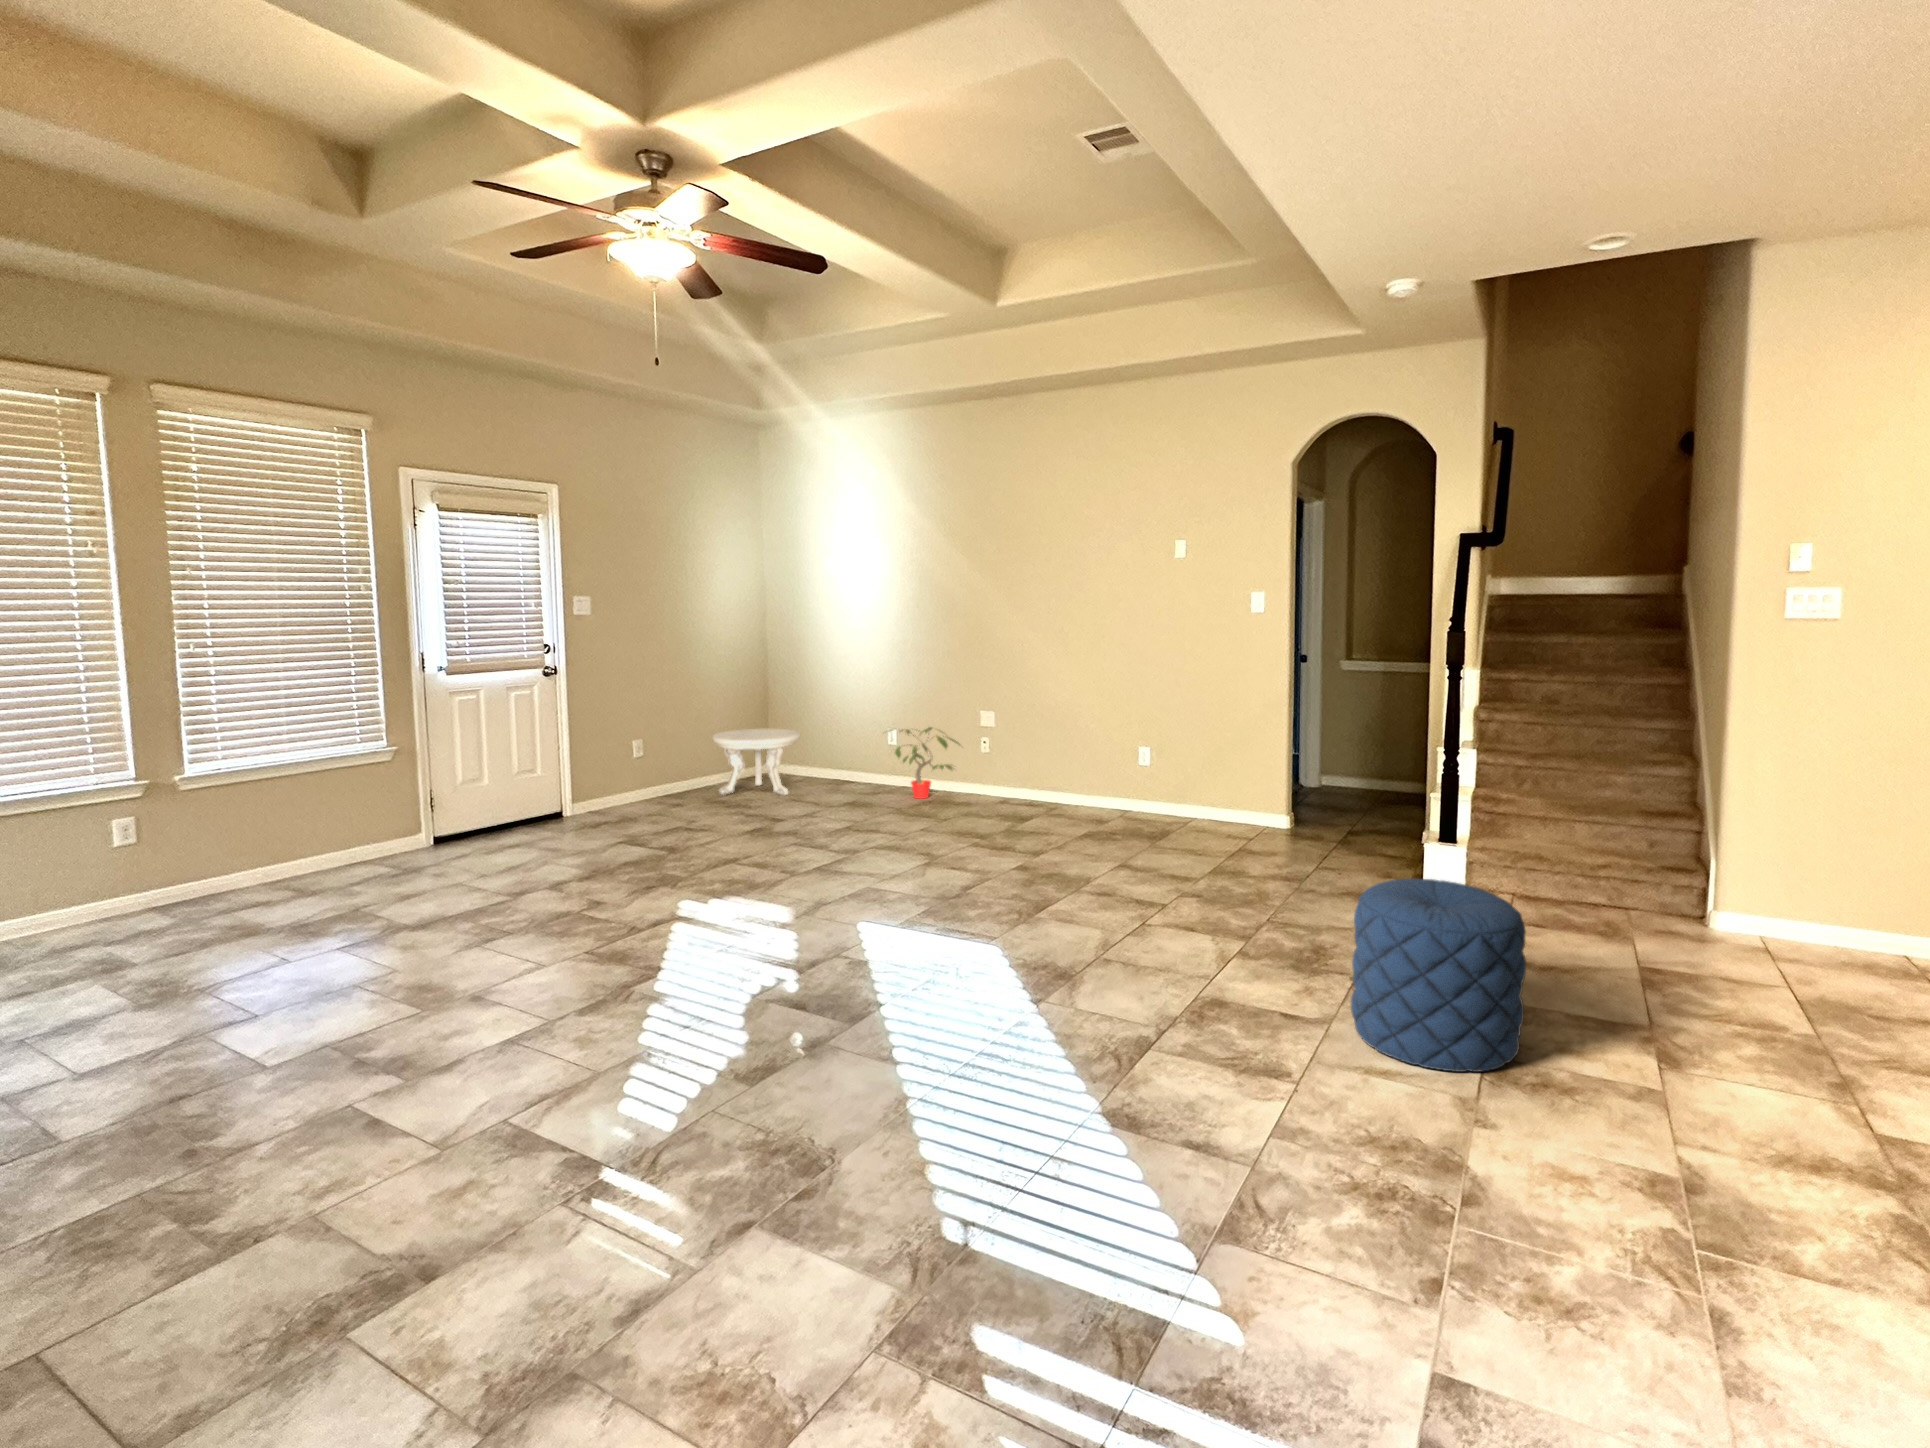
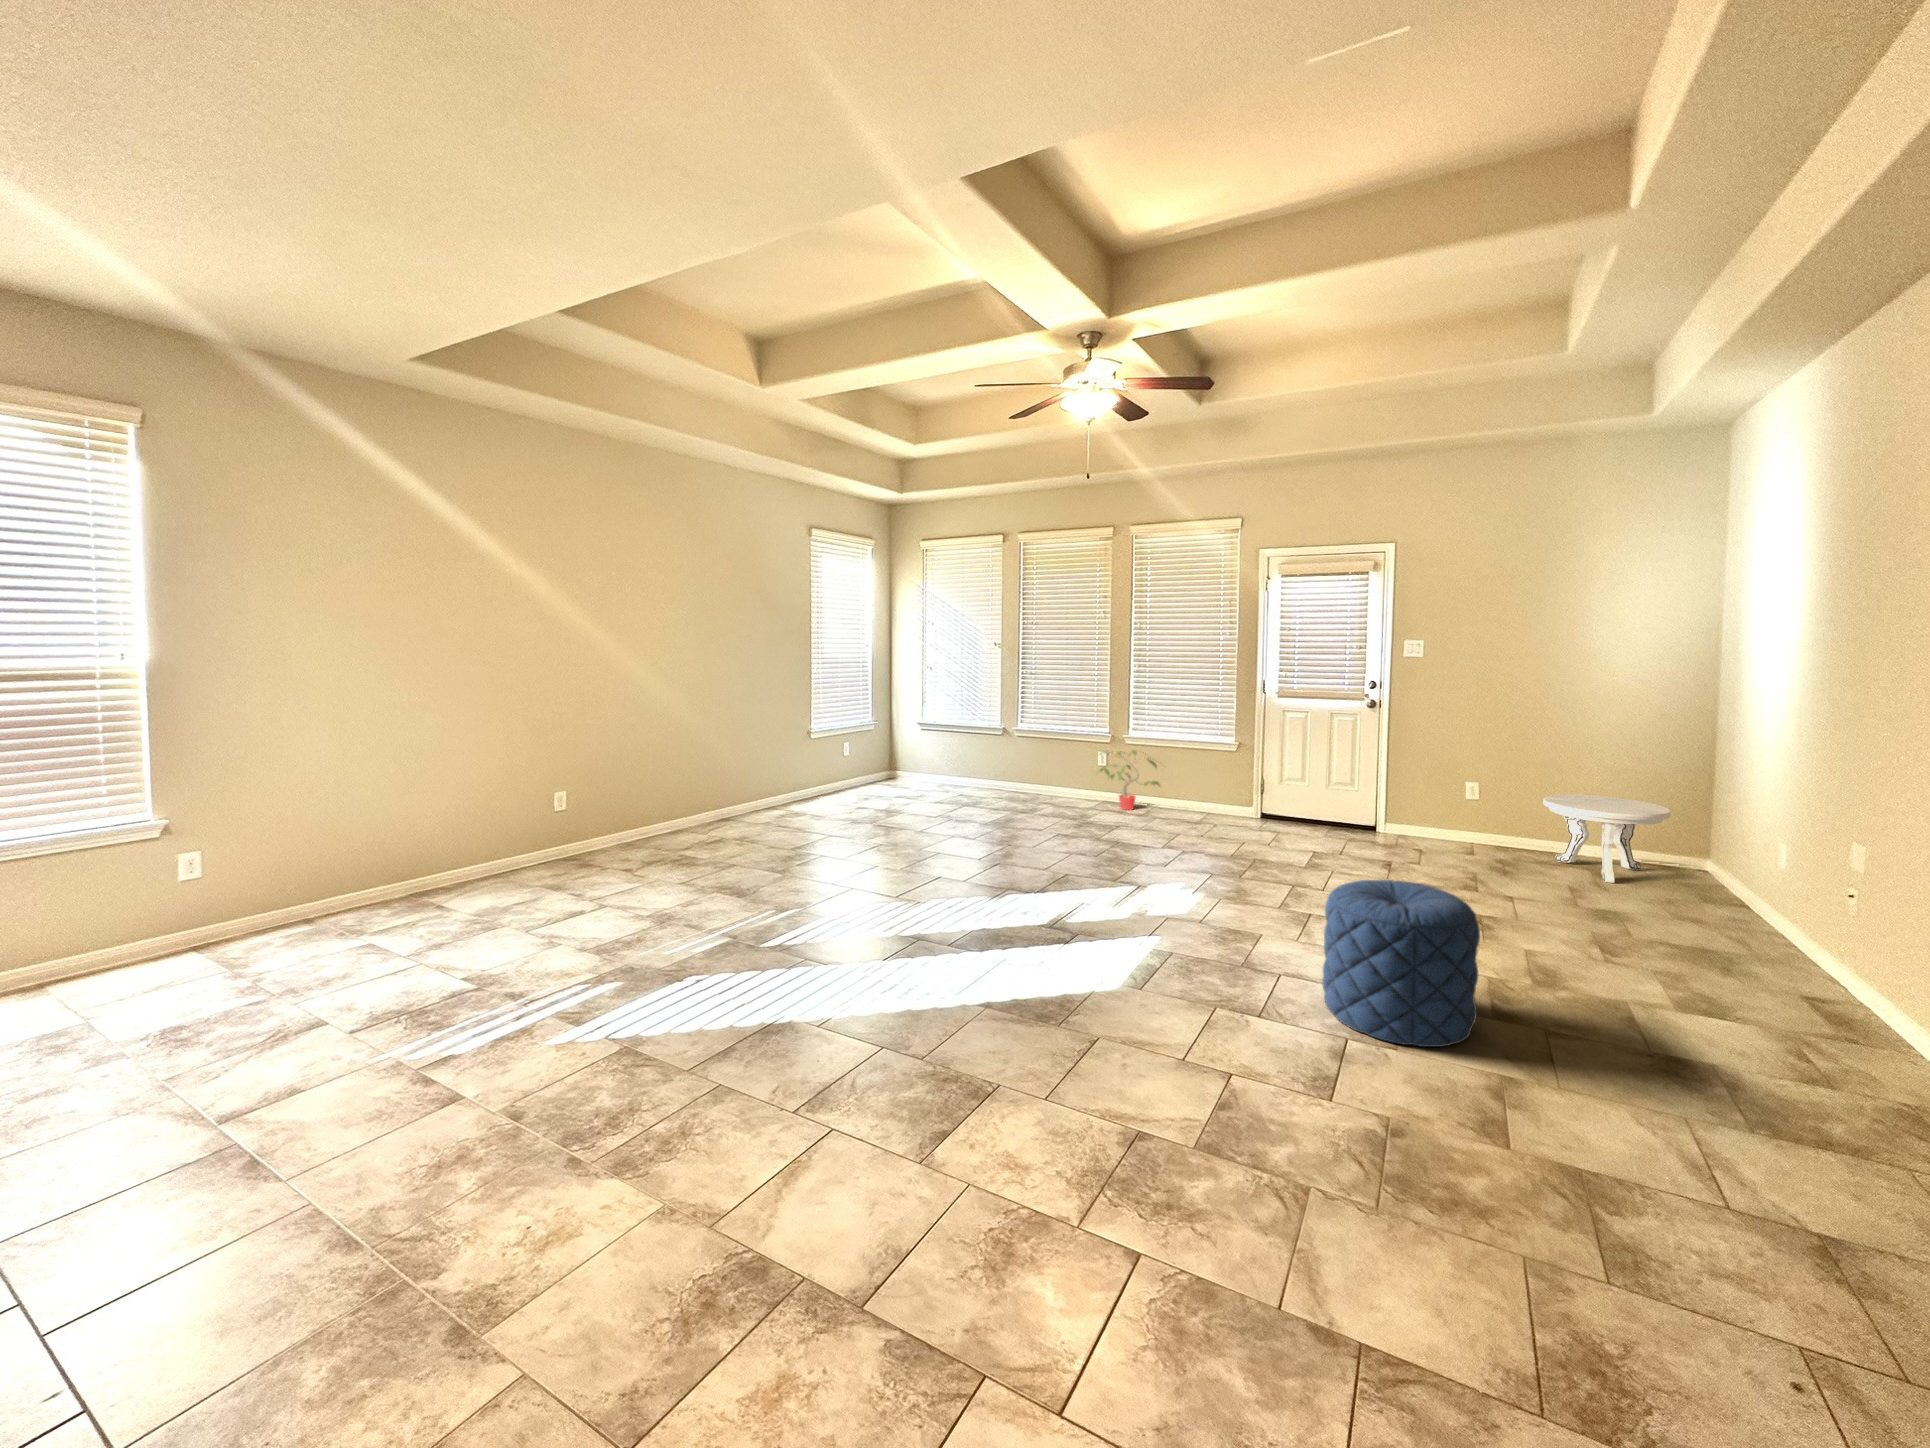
potted plant: present [885,727,959,799] -> present [1100,750,1160,810]
pouf: present [1351,879,1526,1072] -> present [1322,880,1480,1047]

